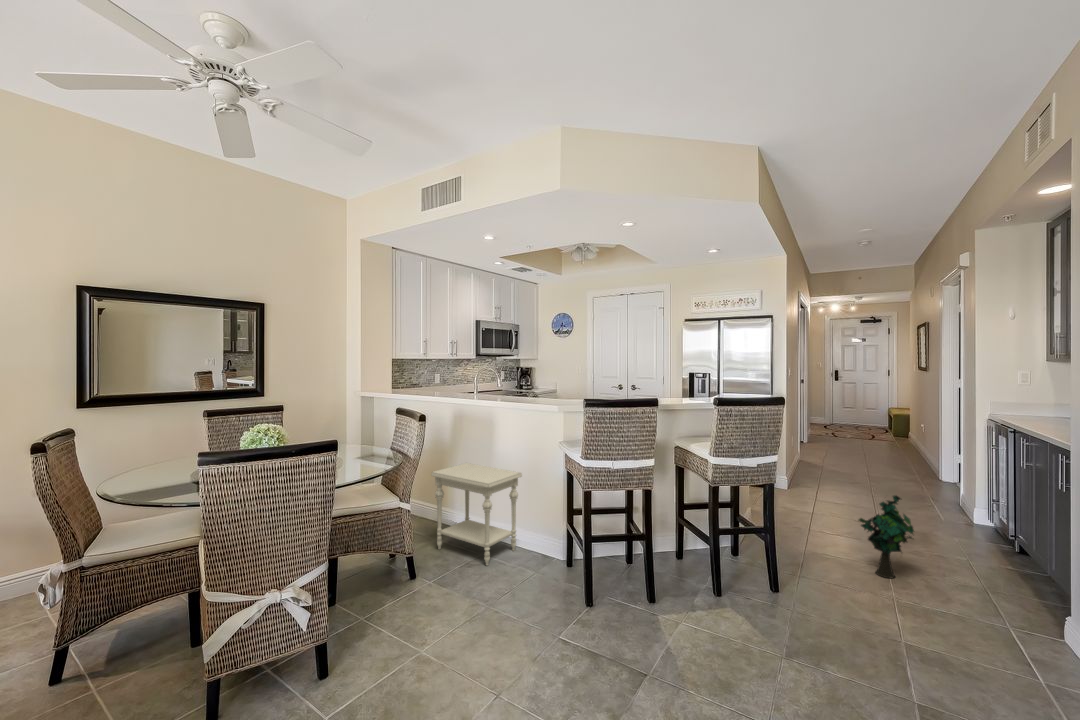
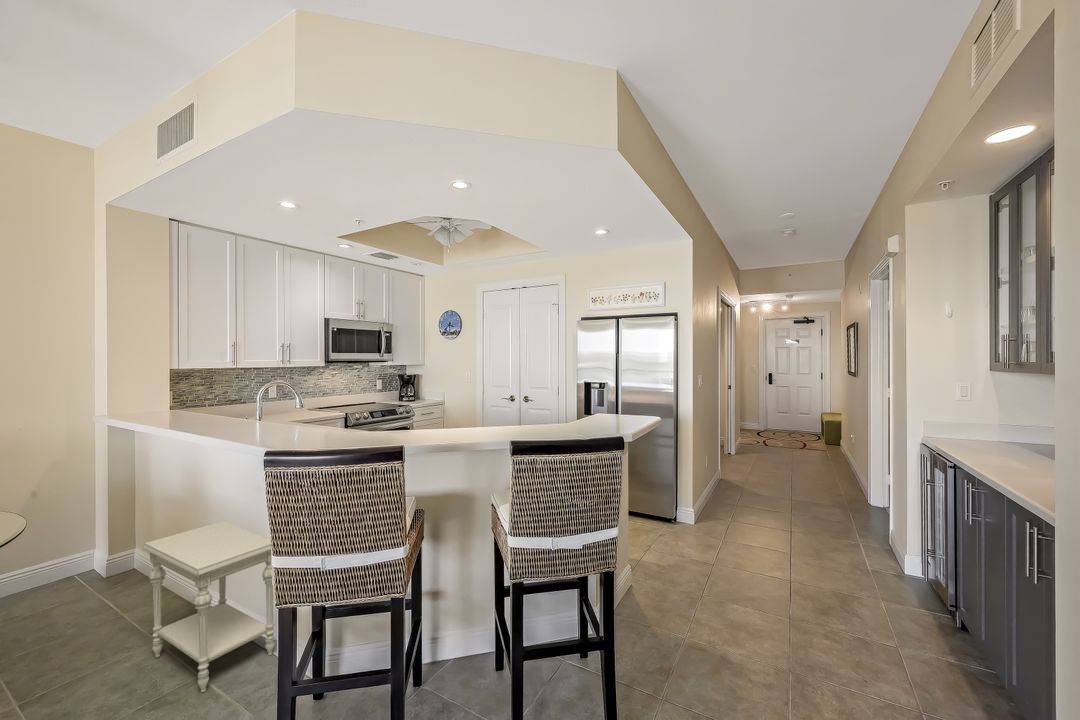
decorative plant: present [859,496,914,578] -> none [746,567,821,689]

